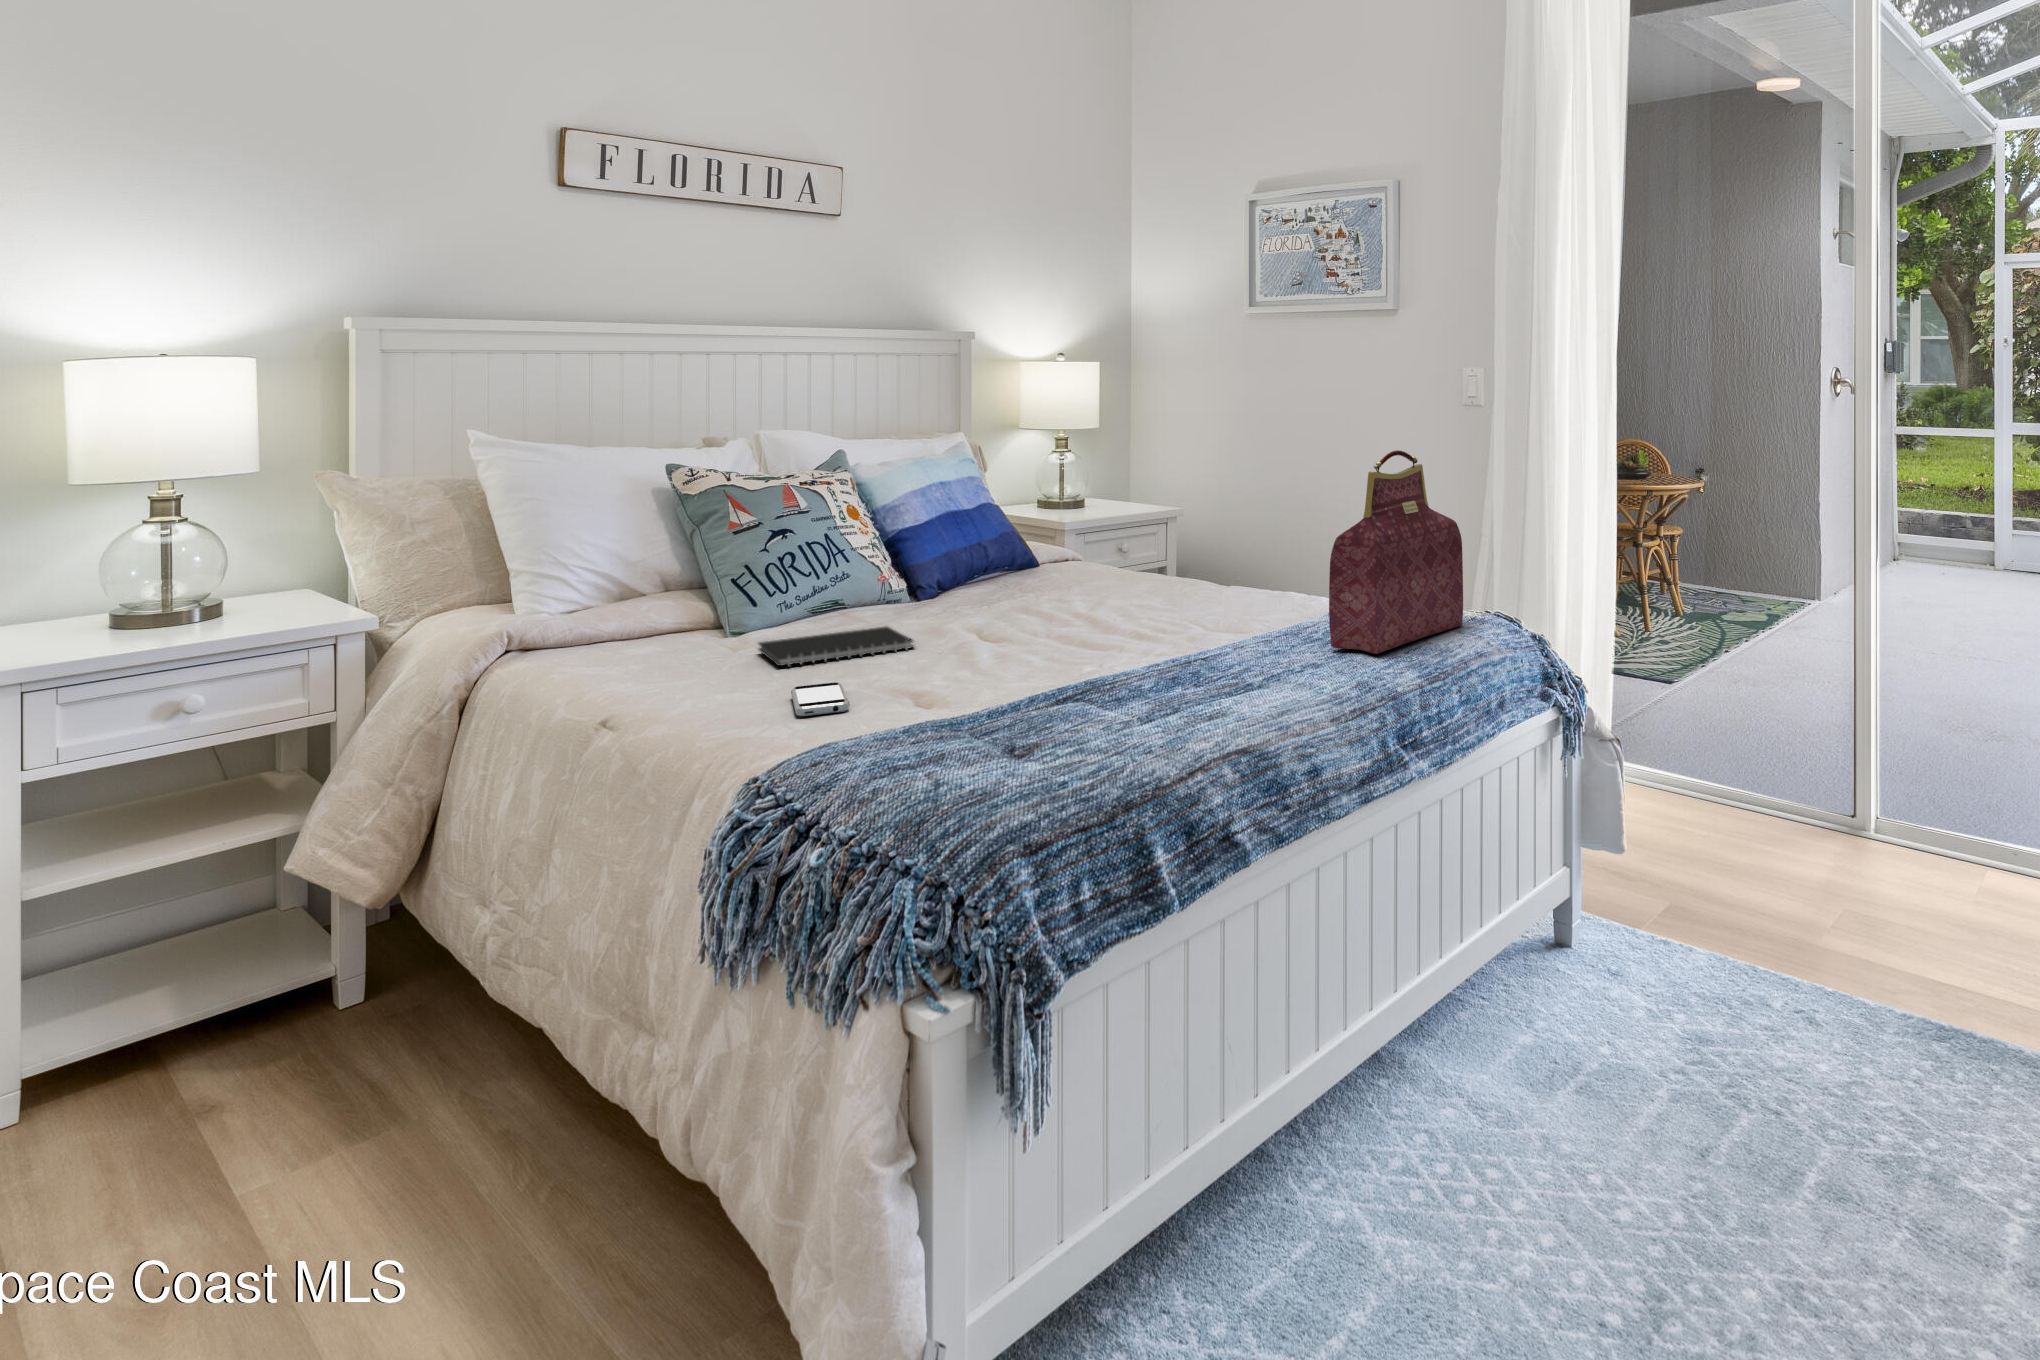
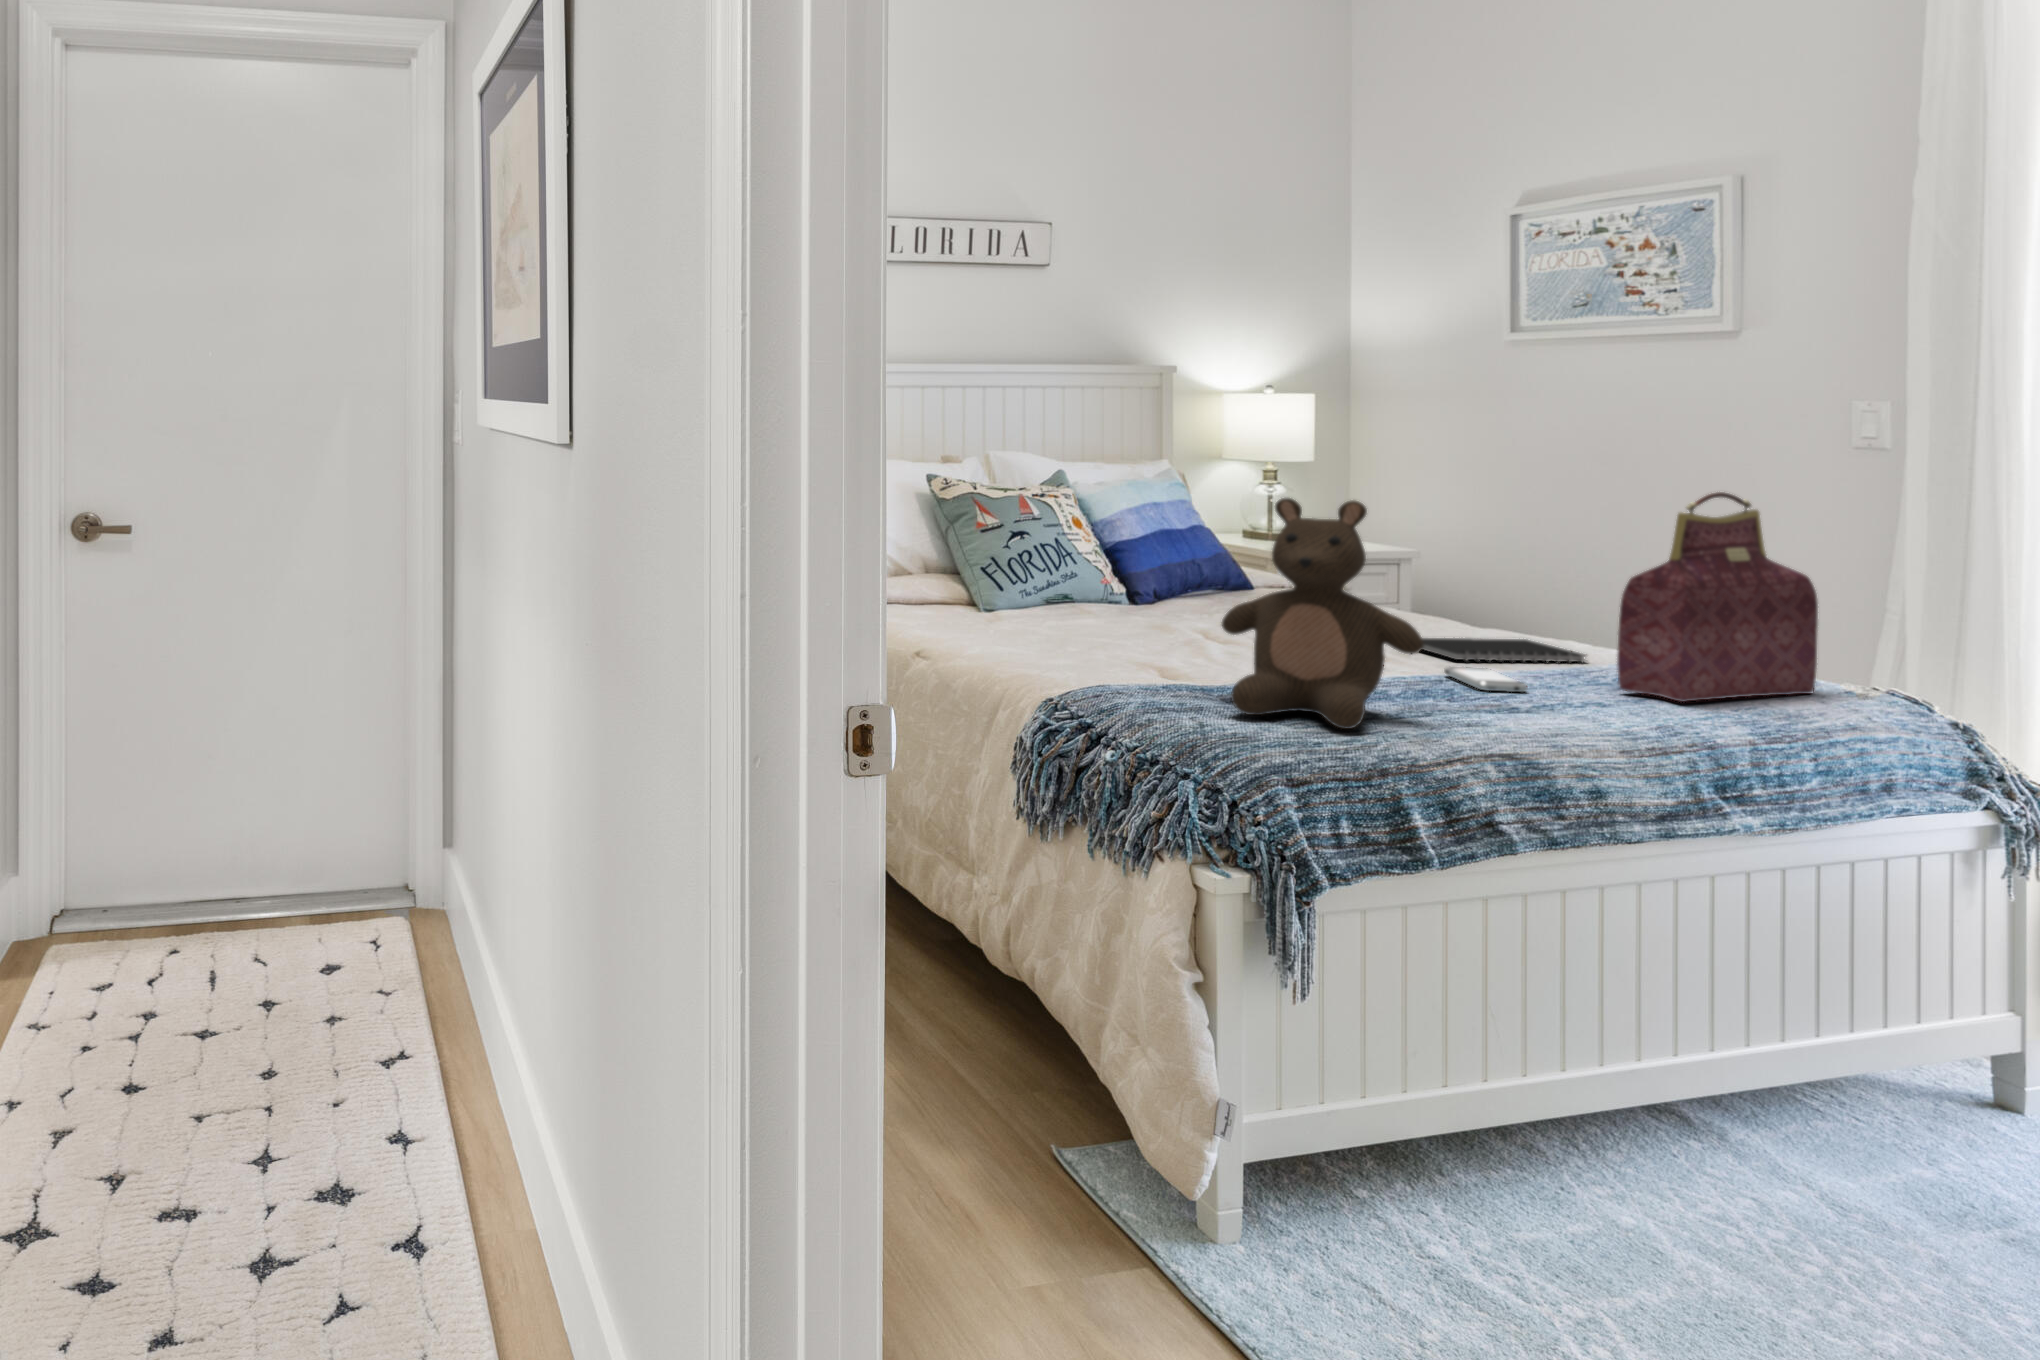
stuffed bear: none [967,483,1167,755] -> present [1222,498,1424,729]
notebook: present [758,627,914,666] -> present [1423,638,1586,663]
smartphone: present [791,682,849,716] -> present [1444,667,1527,692]

